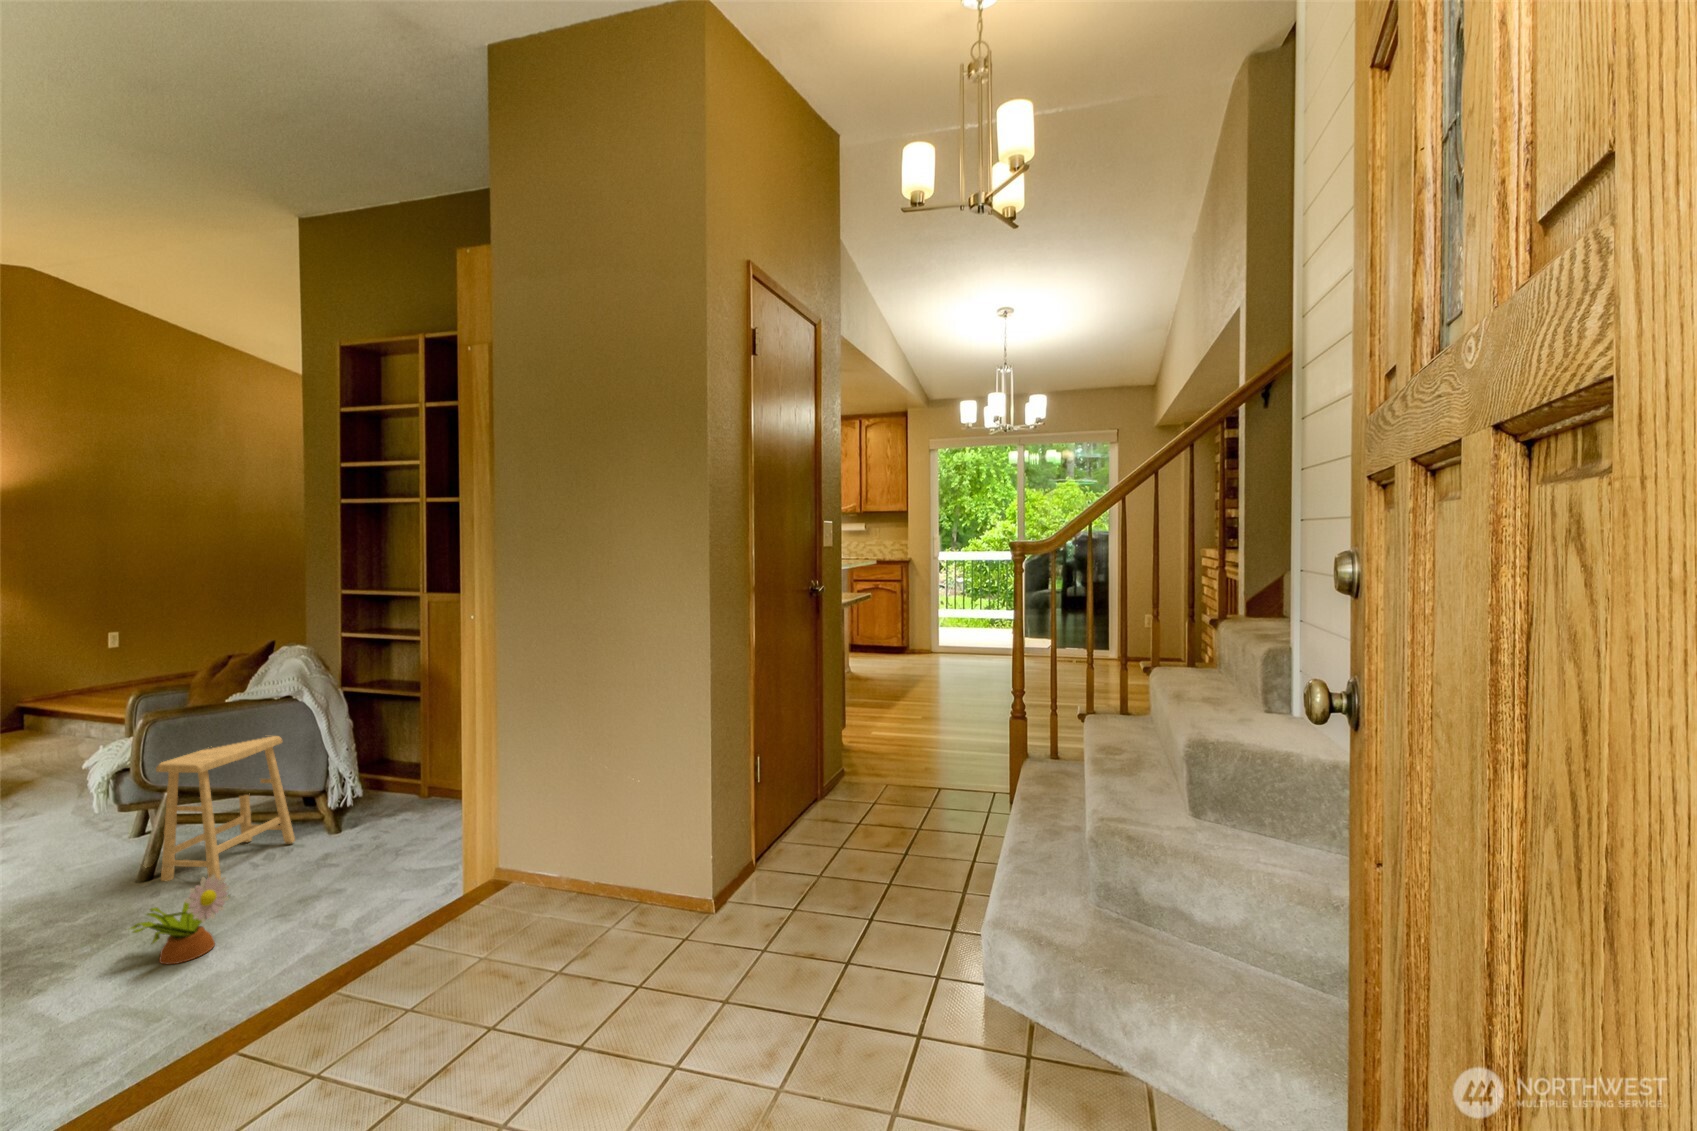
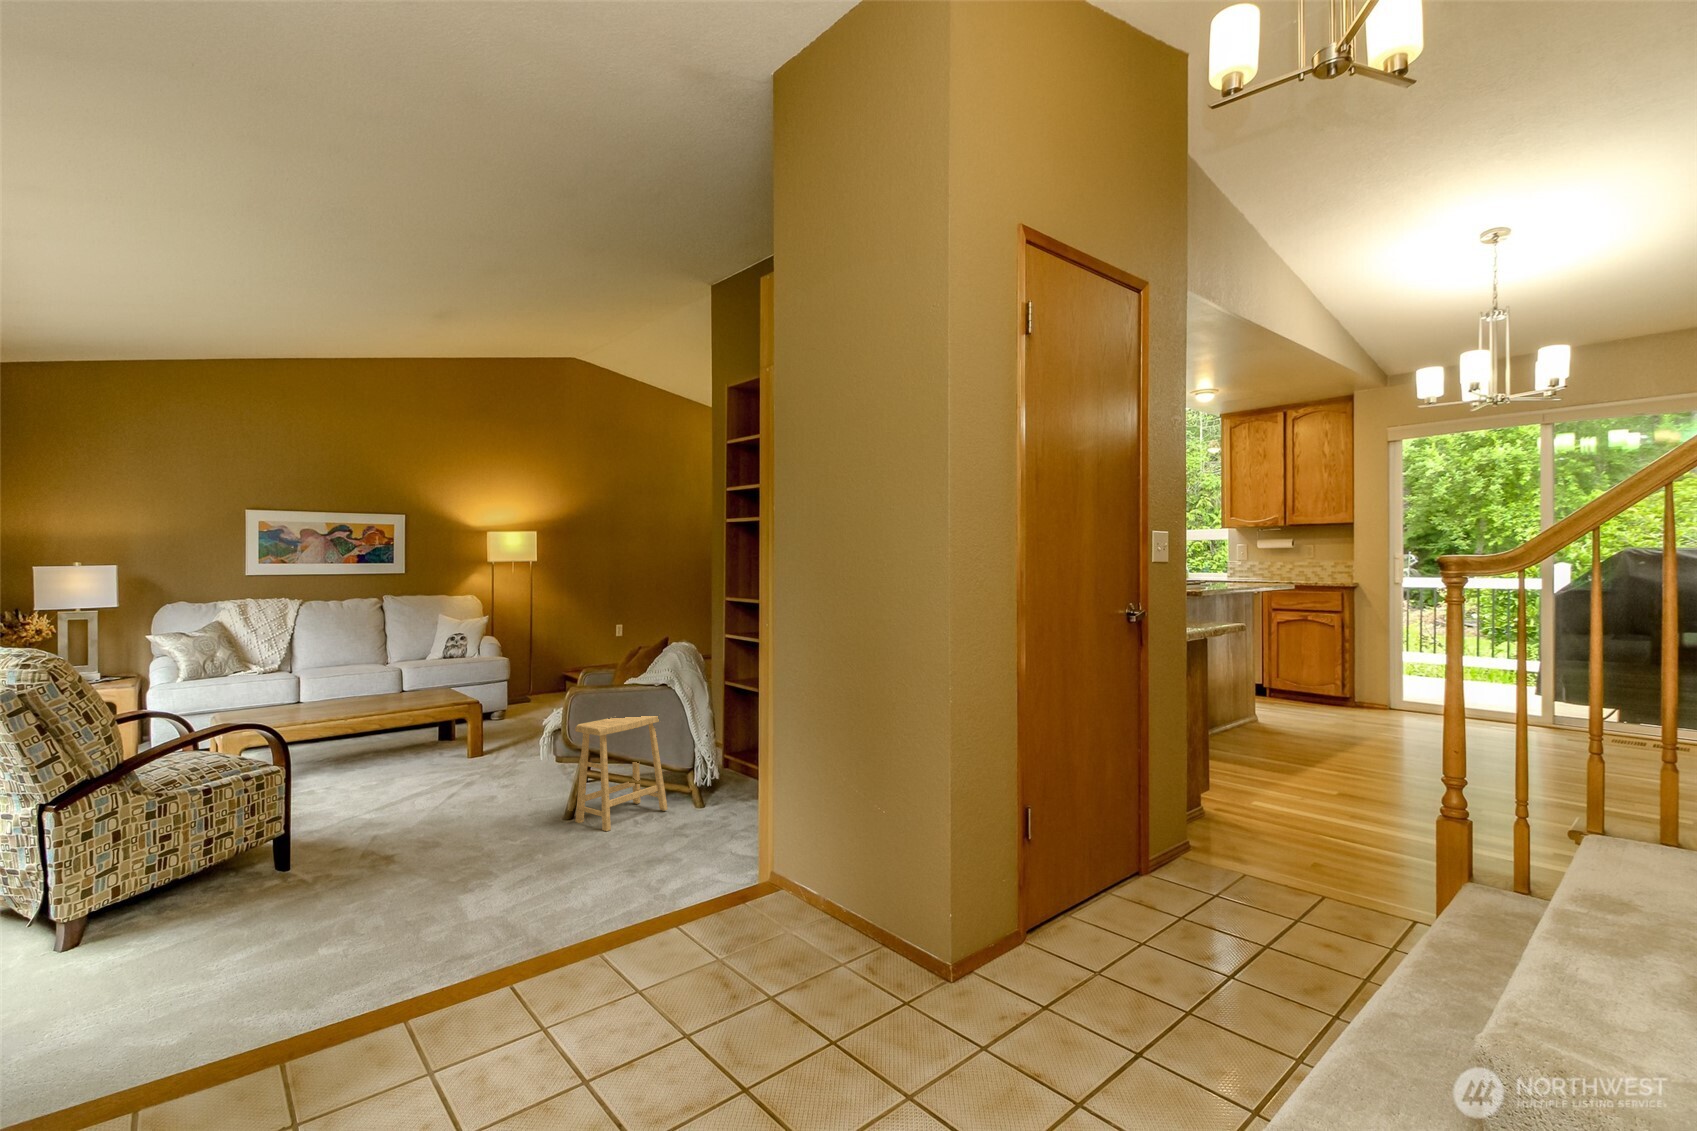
decorative plant: present [130,874,229,964] -> none [534,818,604,888]

